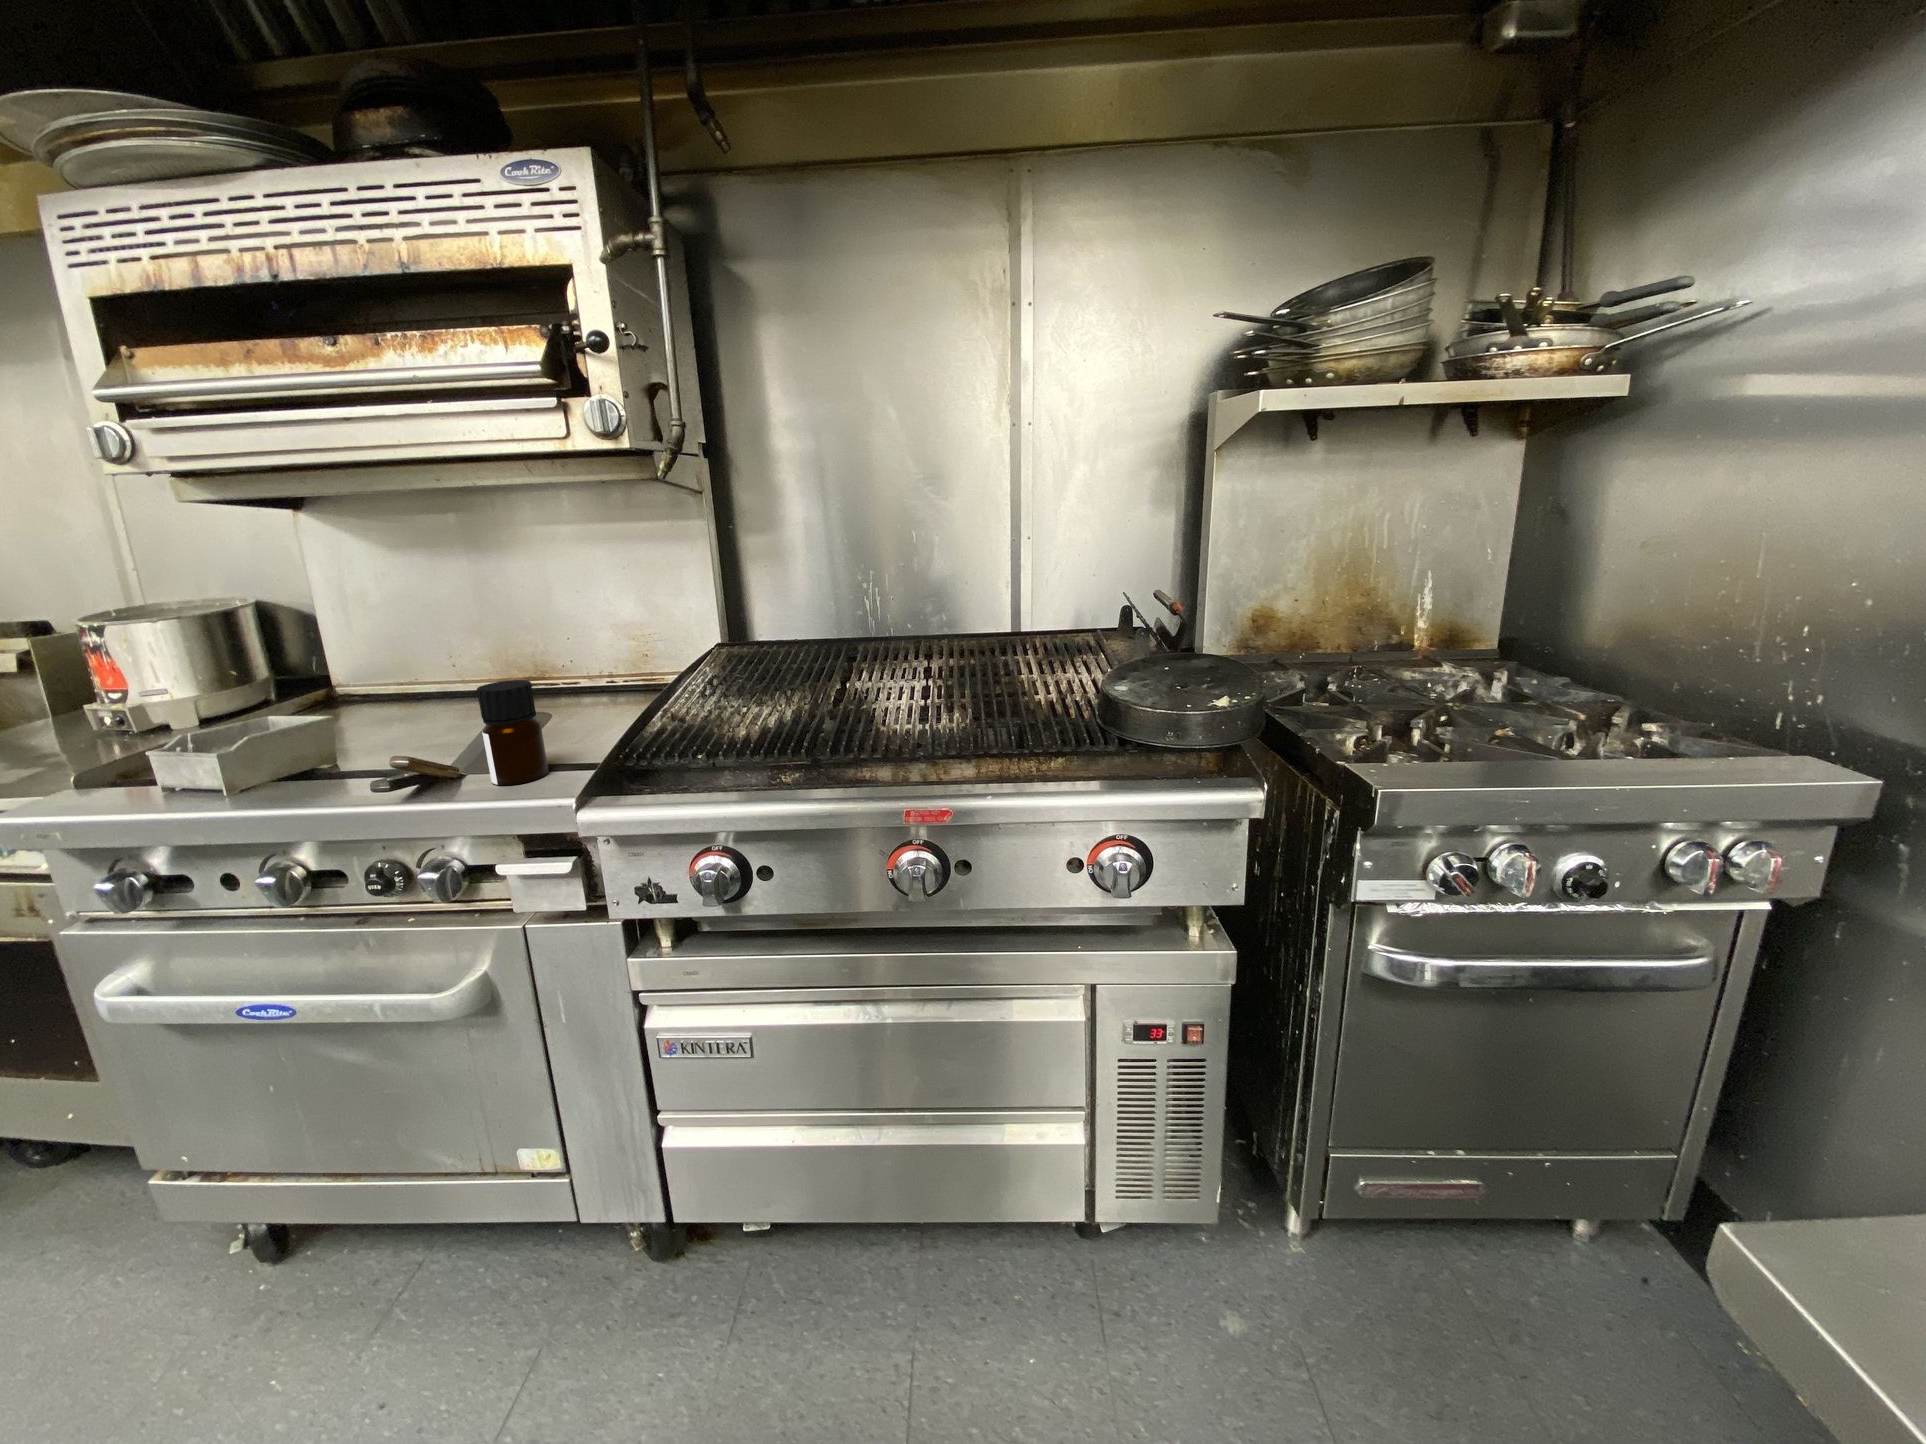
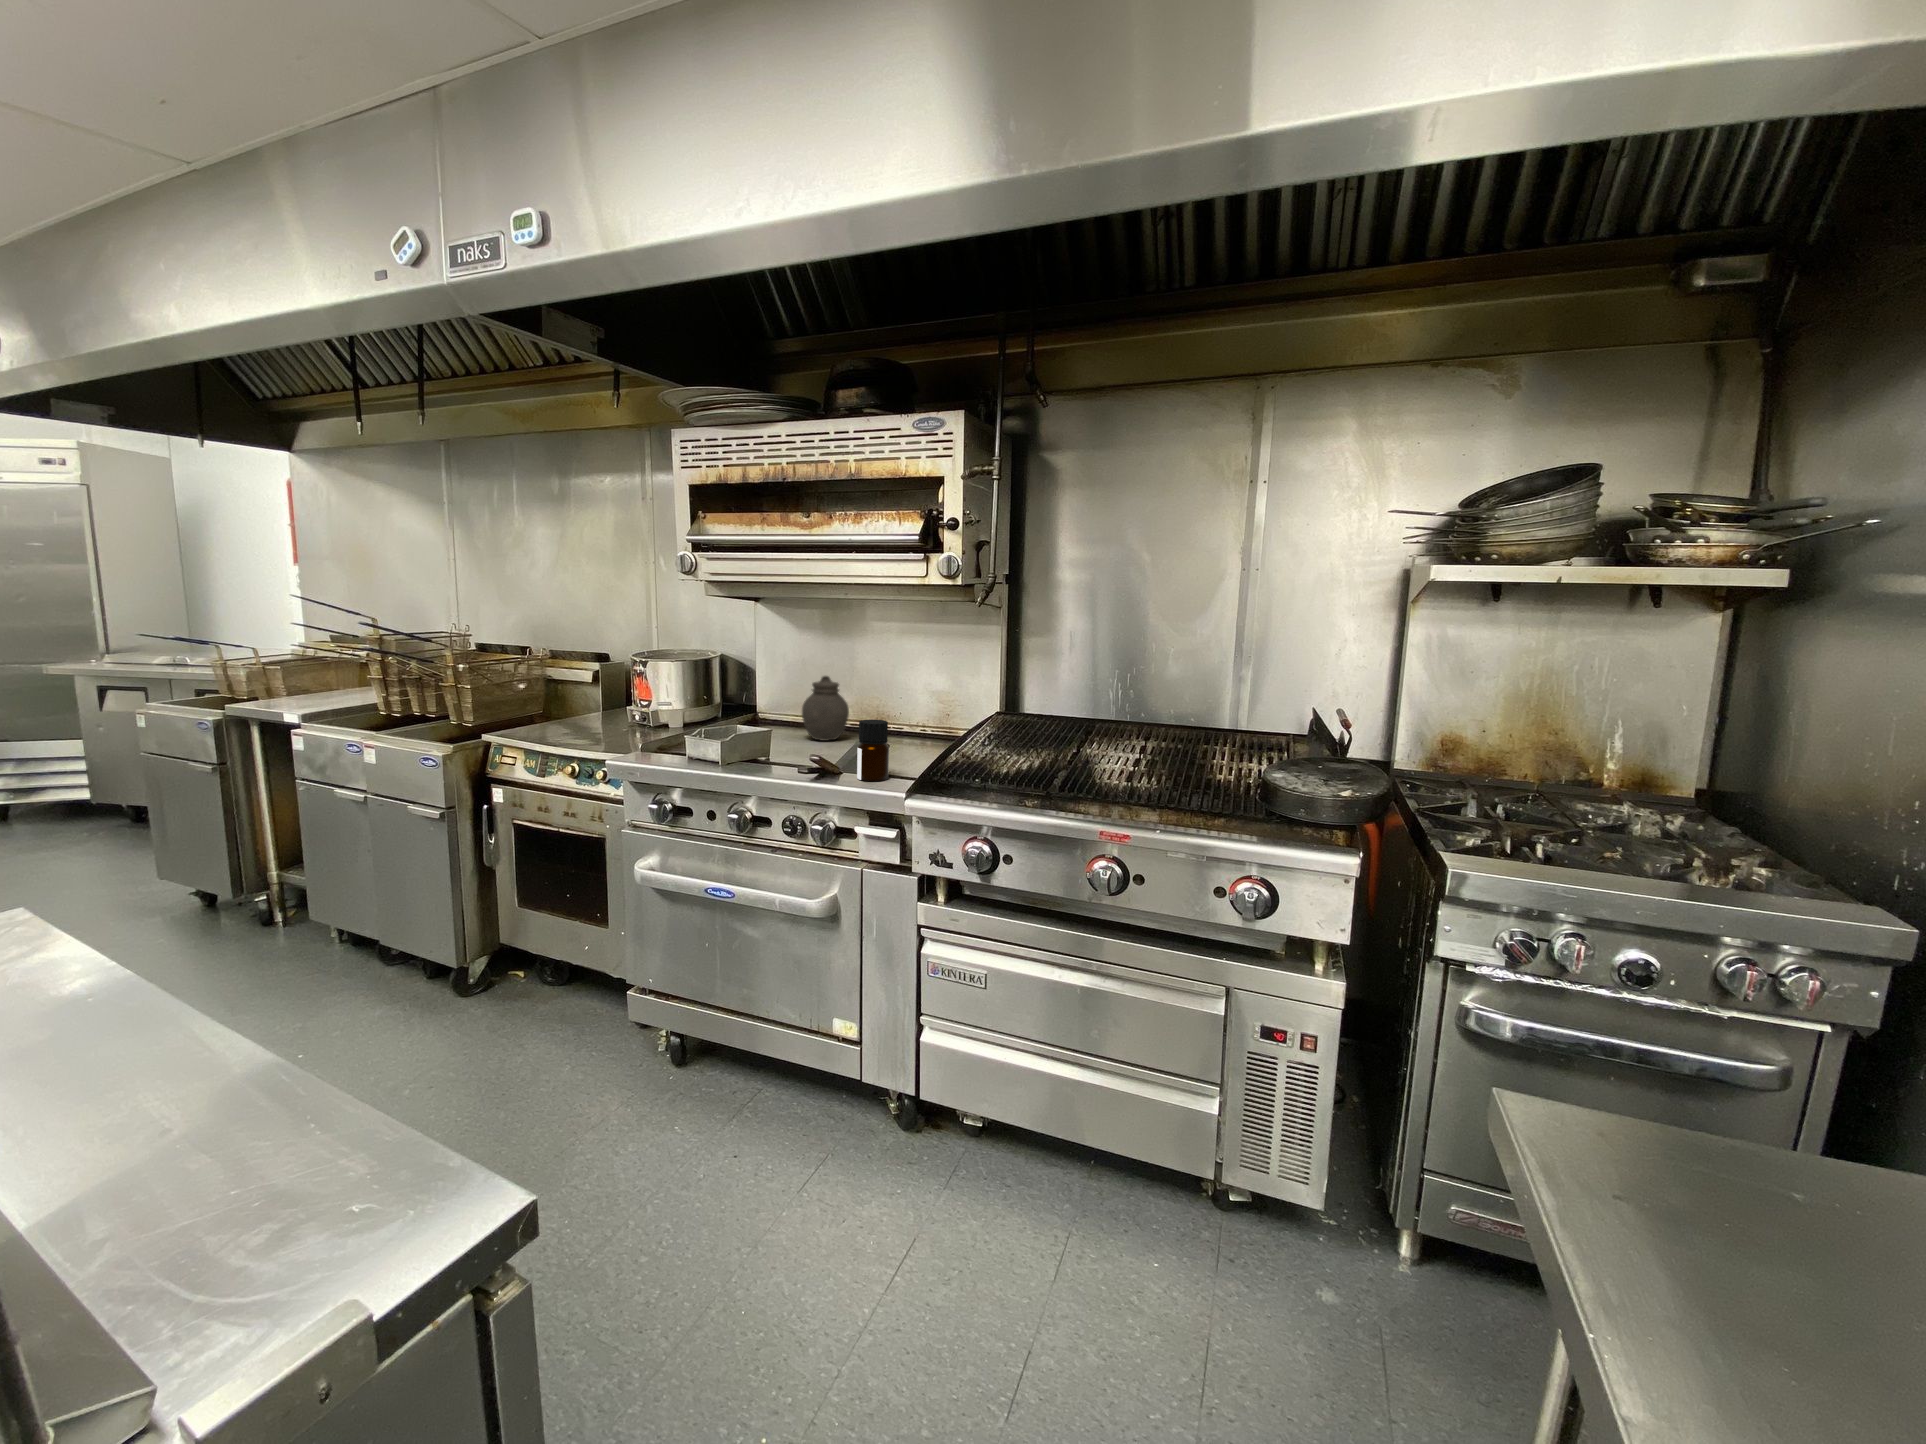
jar: none [409,614,493,714] -> present [802,676,849,741]

